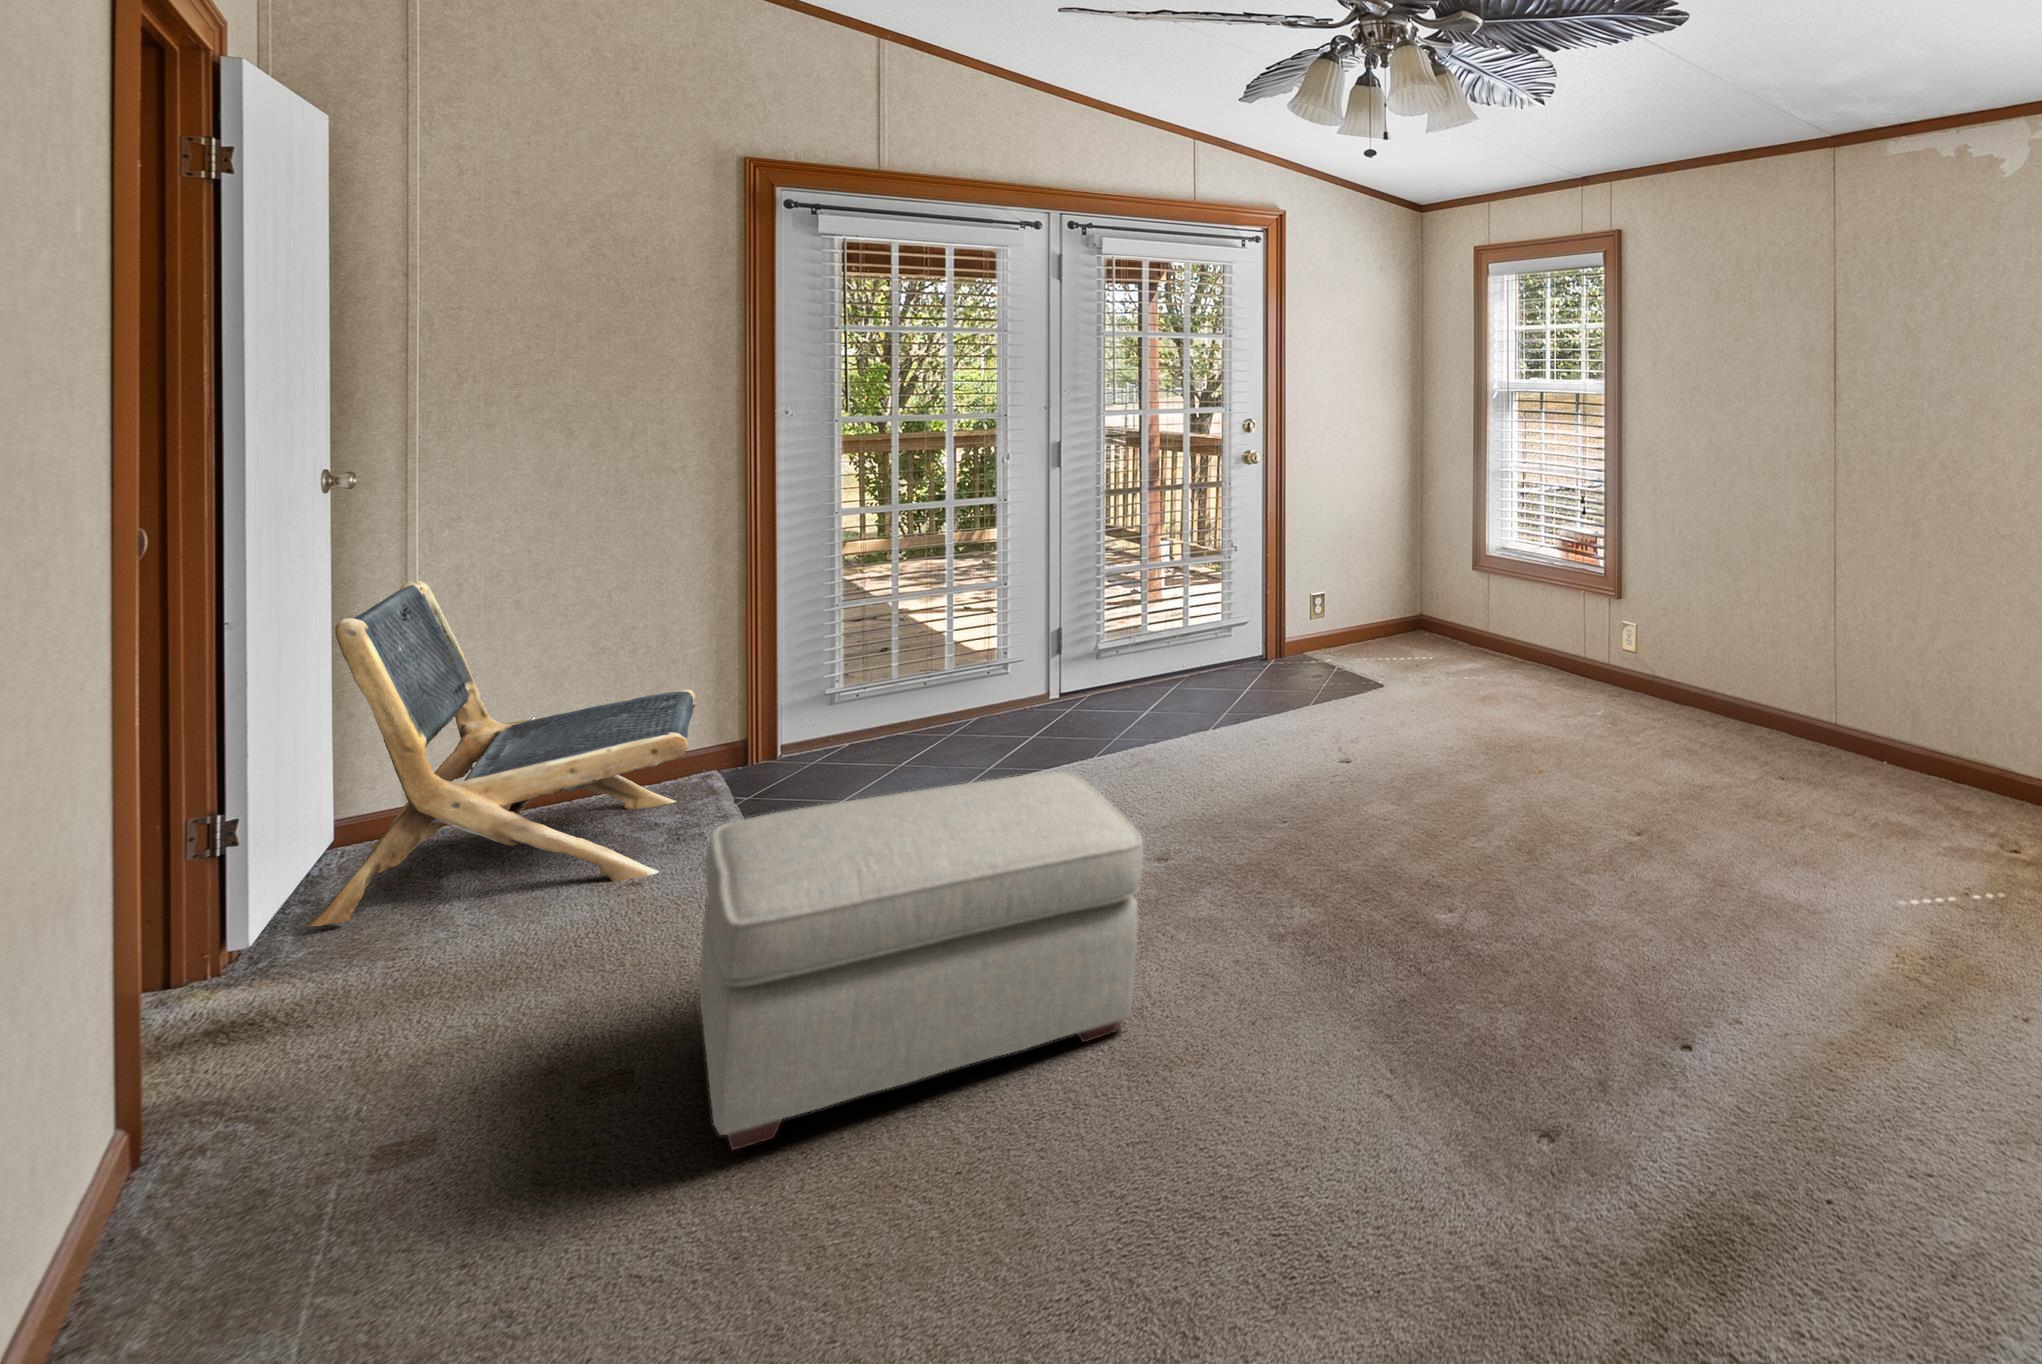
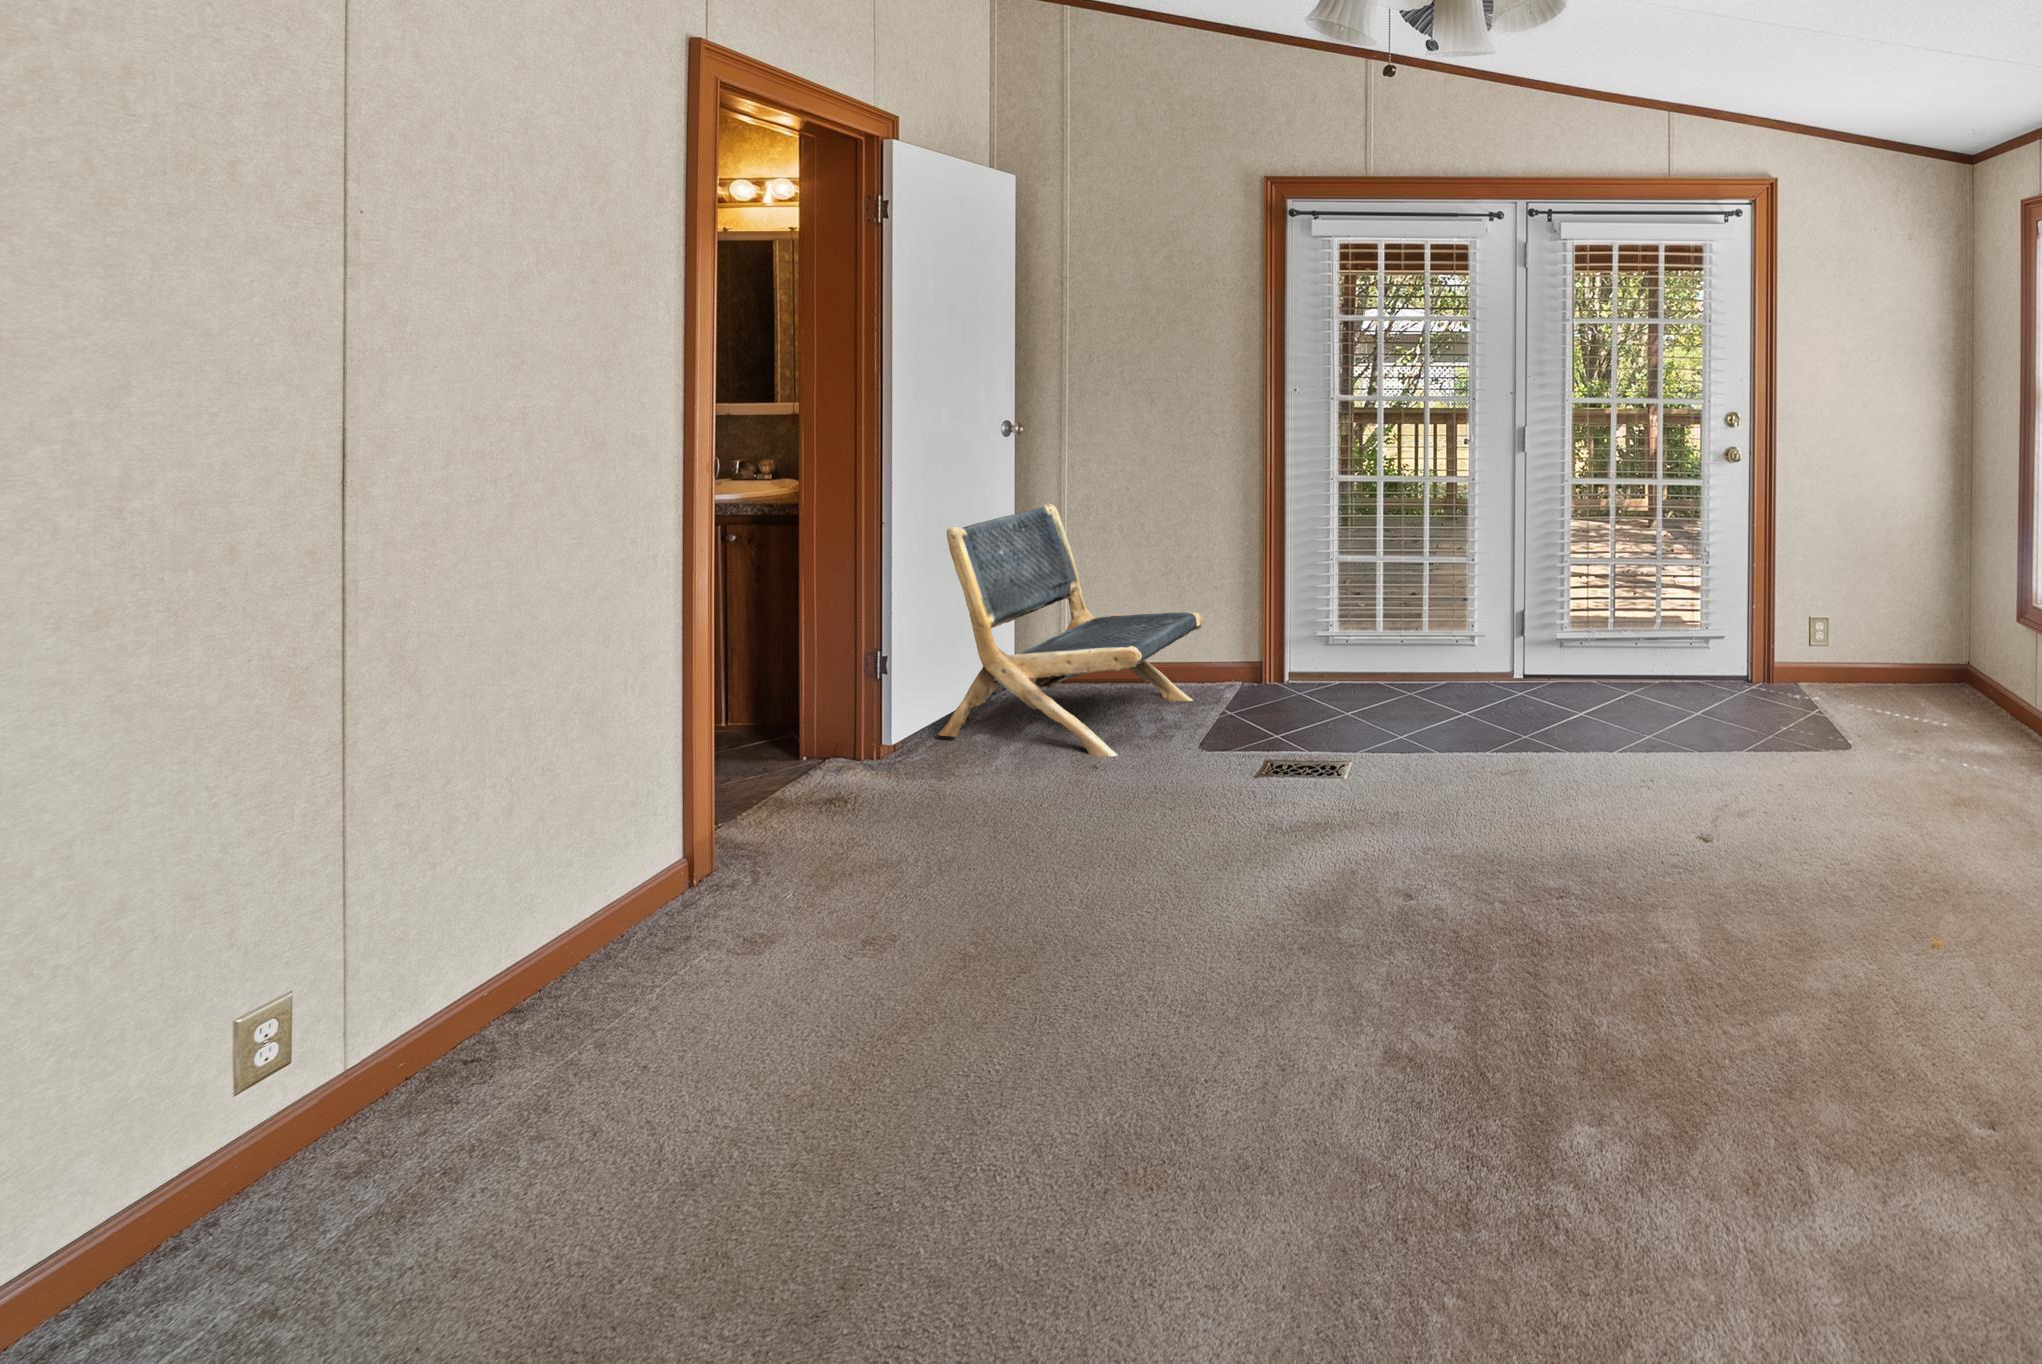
ottoman: present [700,772,1143,1150] -> none [833,734,1259,1050]

